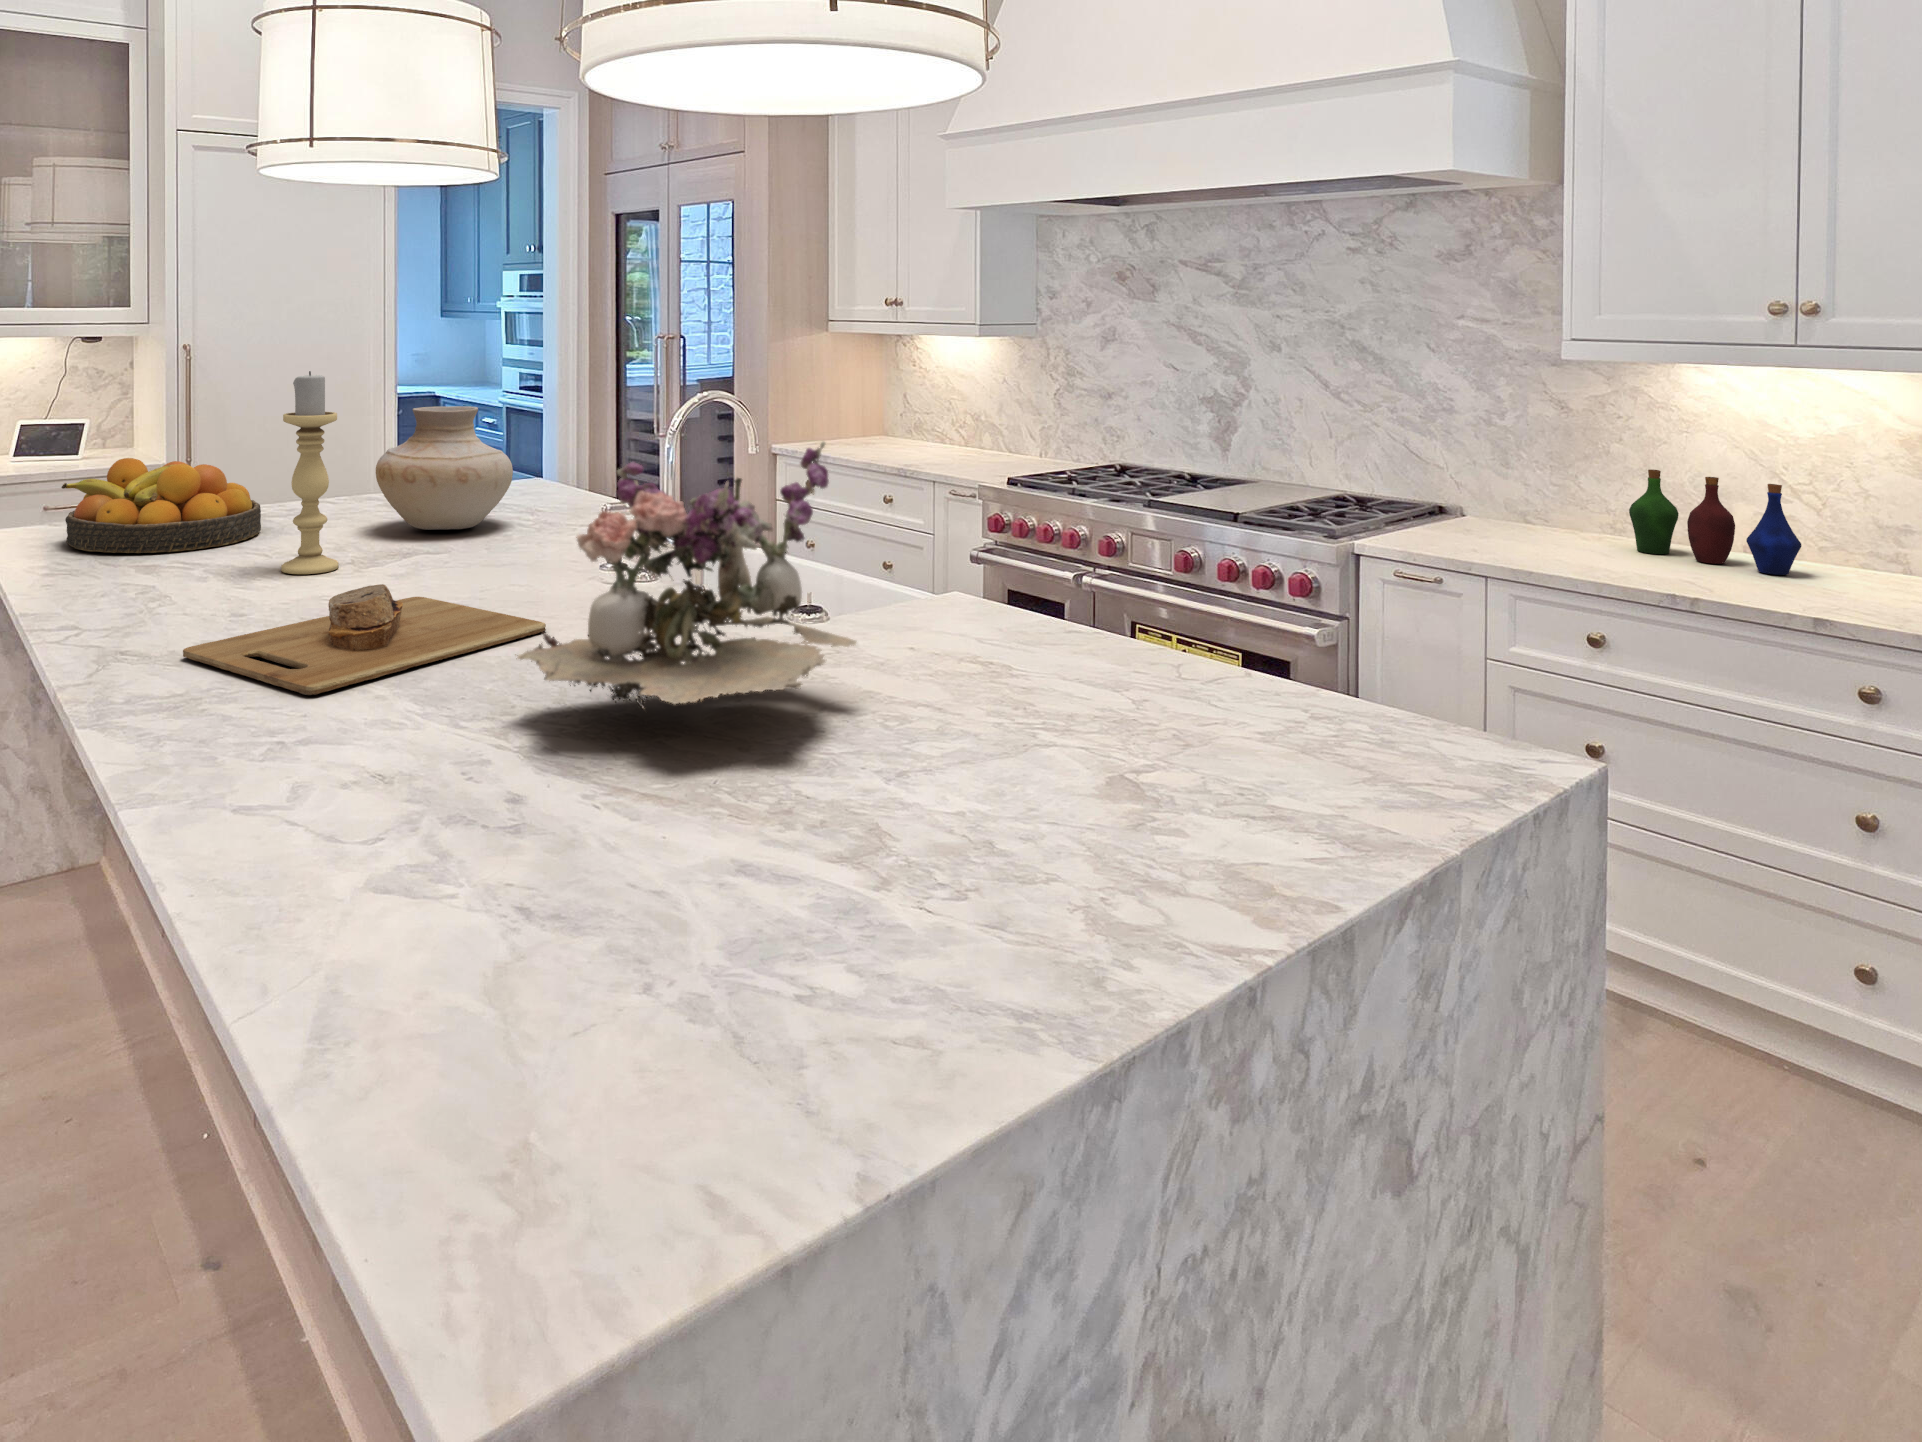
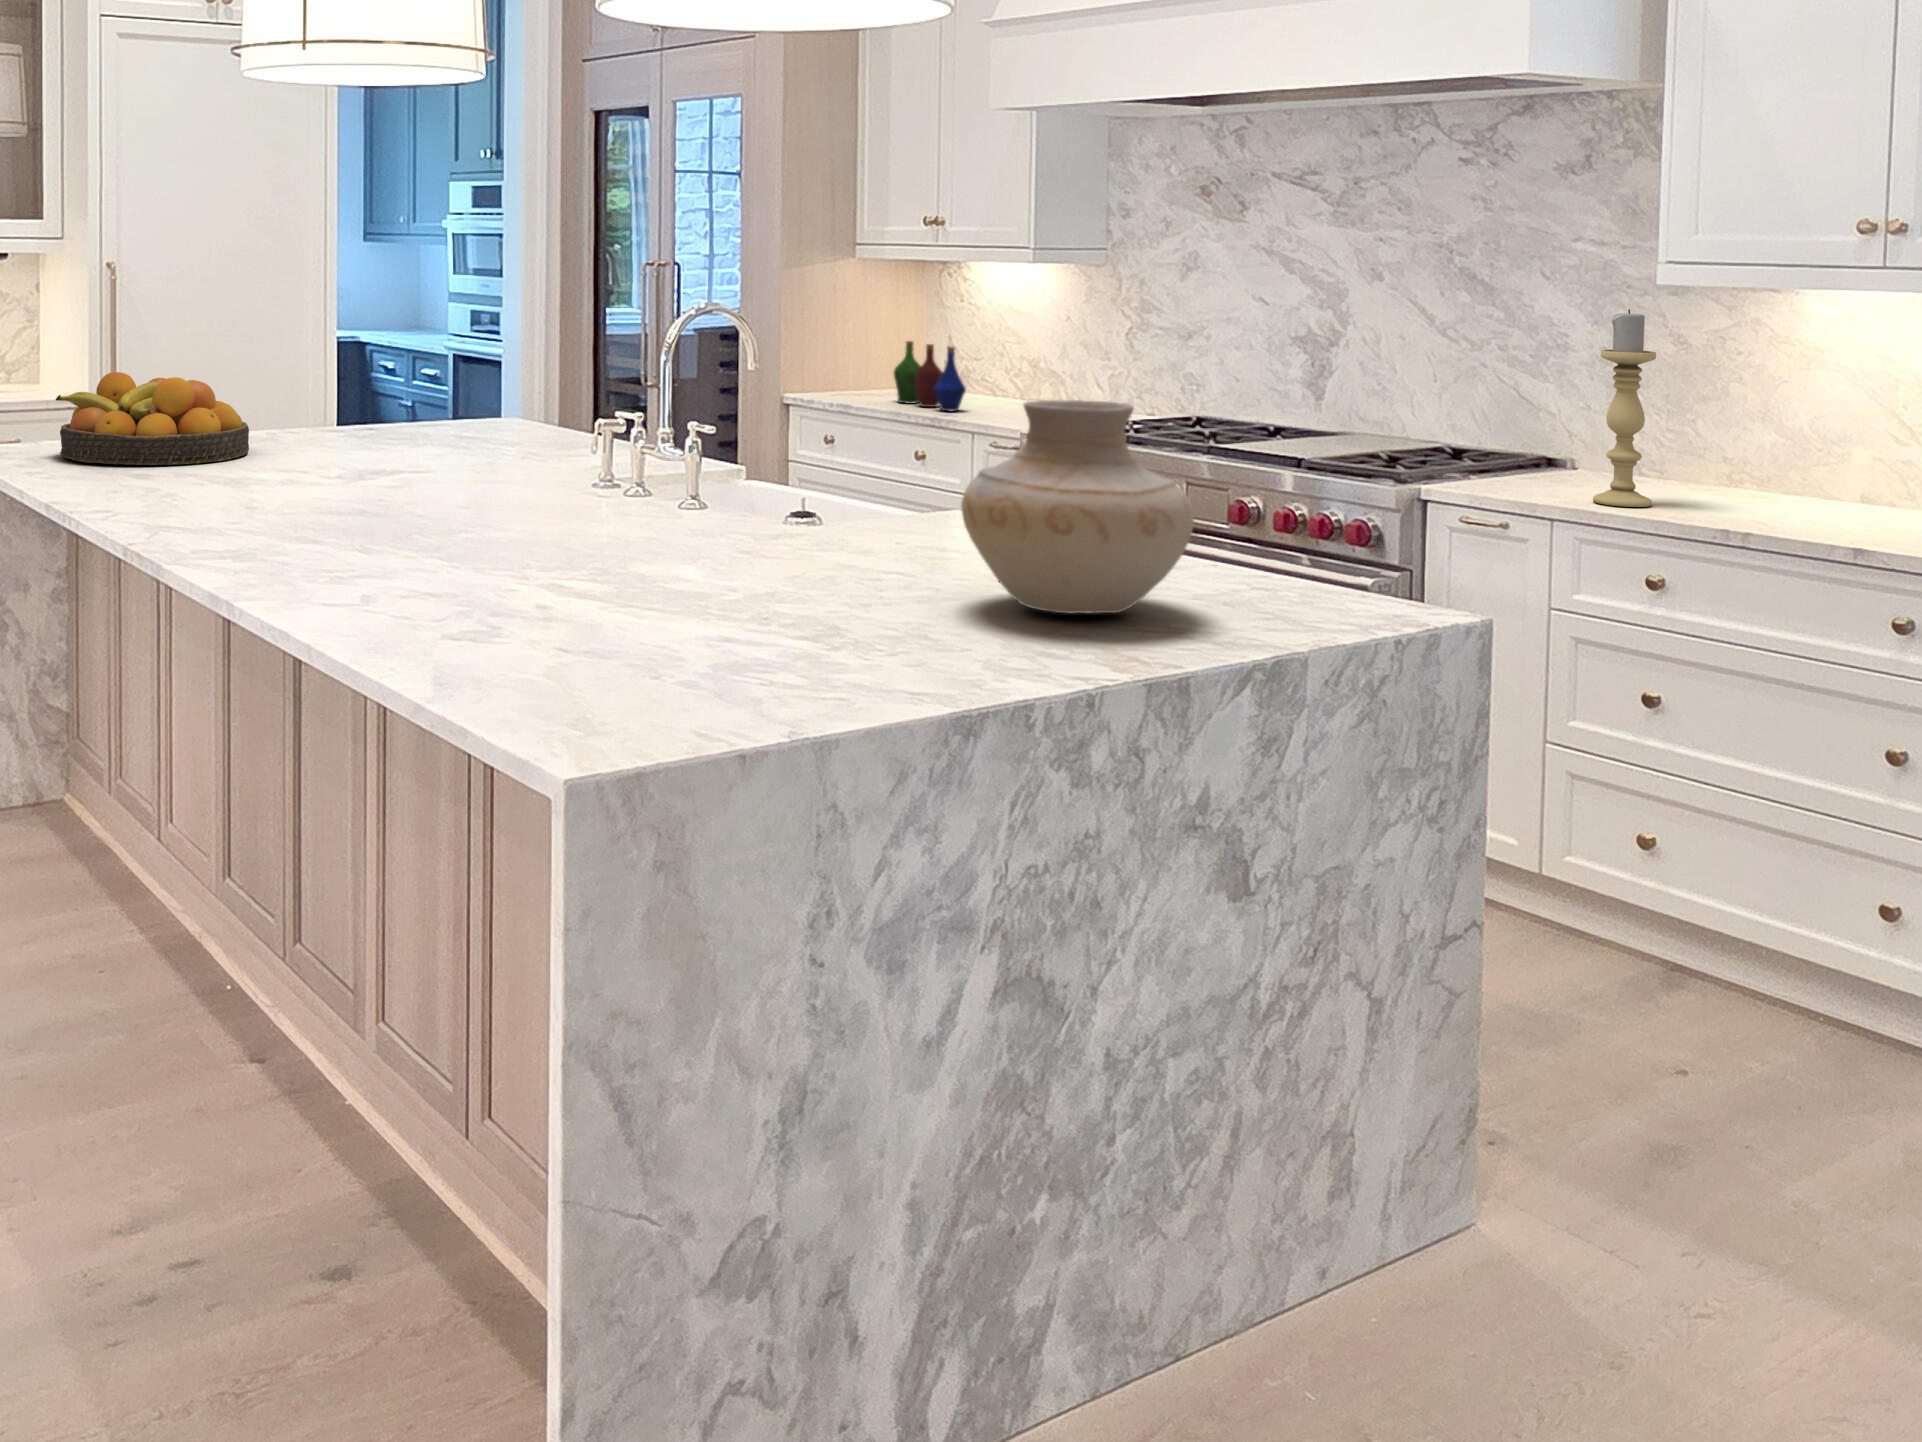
candle holder: present [281,371,339,574] -> present [1593,309,1656,507]
vase: present [376,406,513,530] -> present [961,400,1194,614]
flower arrangement: present [517,442,856,709] -> none [553,338,855,572]
bottle: present [1629,470,1801,575] -> present [894,341,966,411]
cutting board: present [183,584,546,695] -> none [239,476,565,556]

